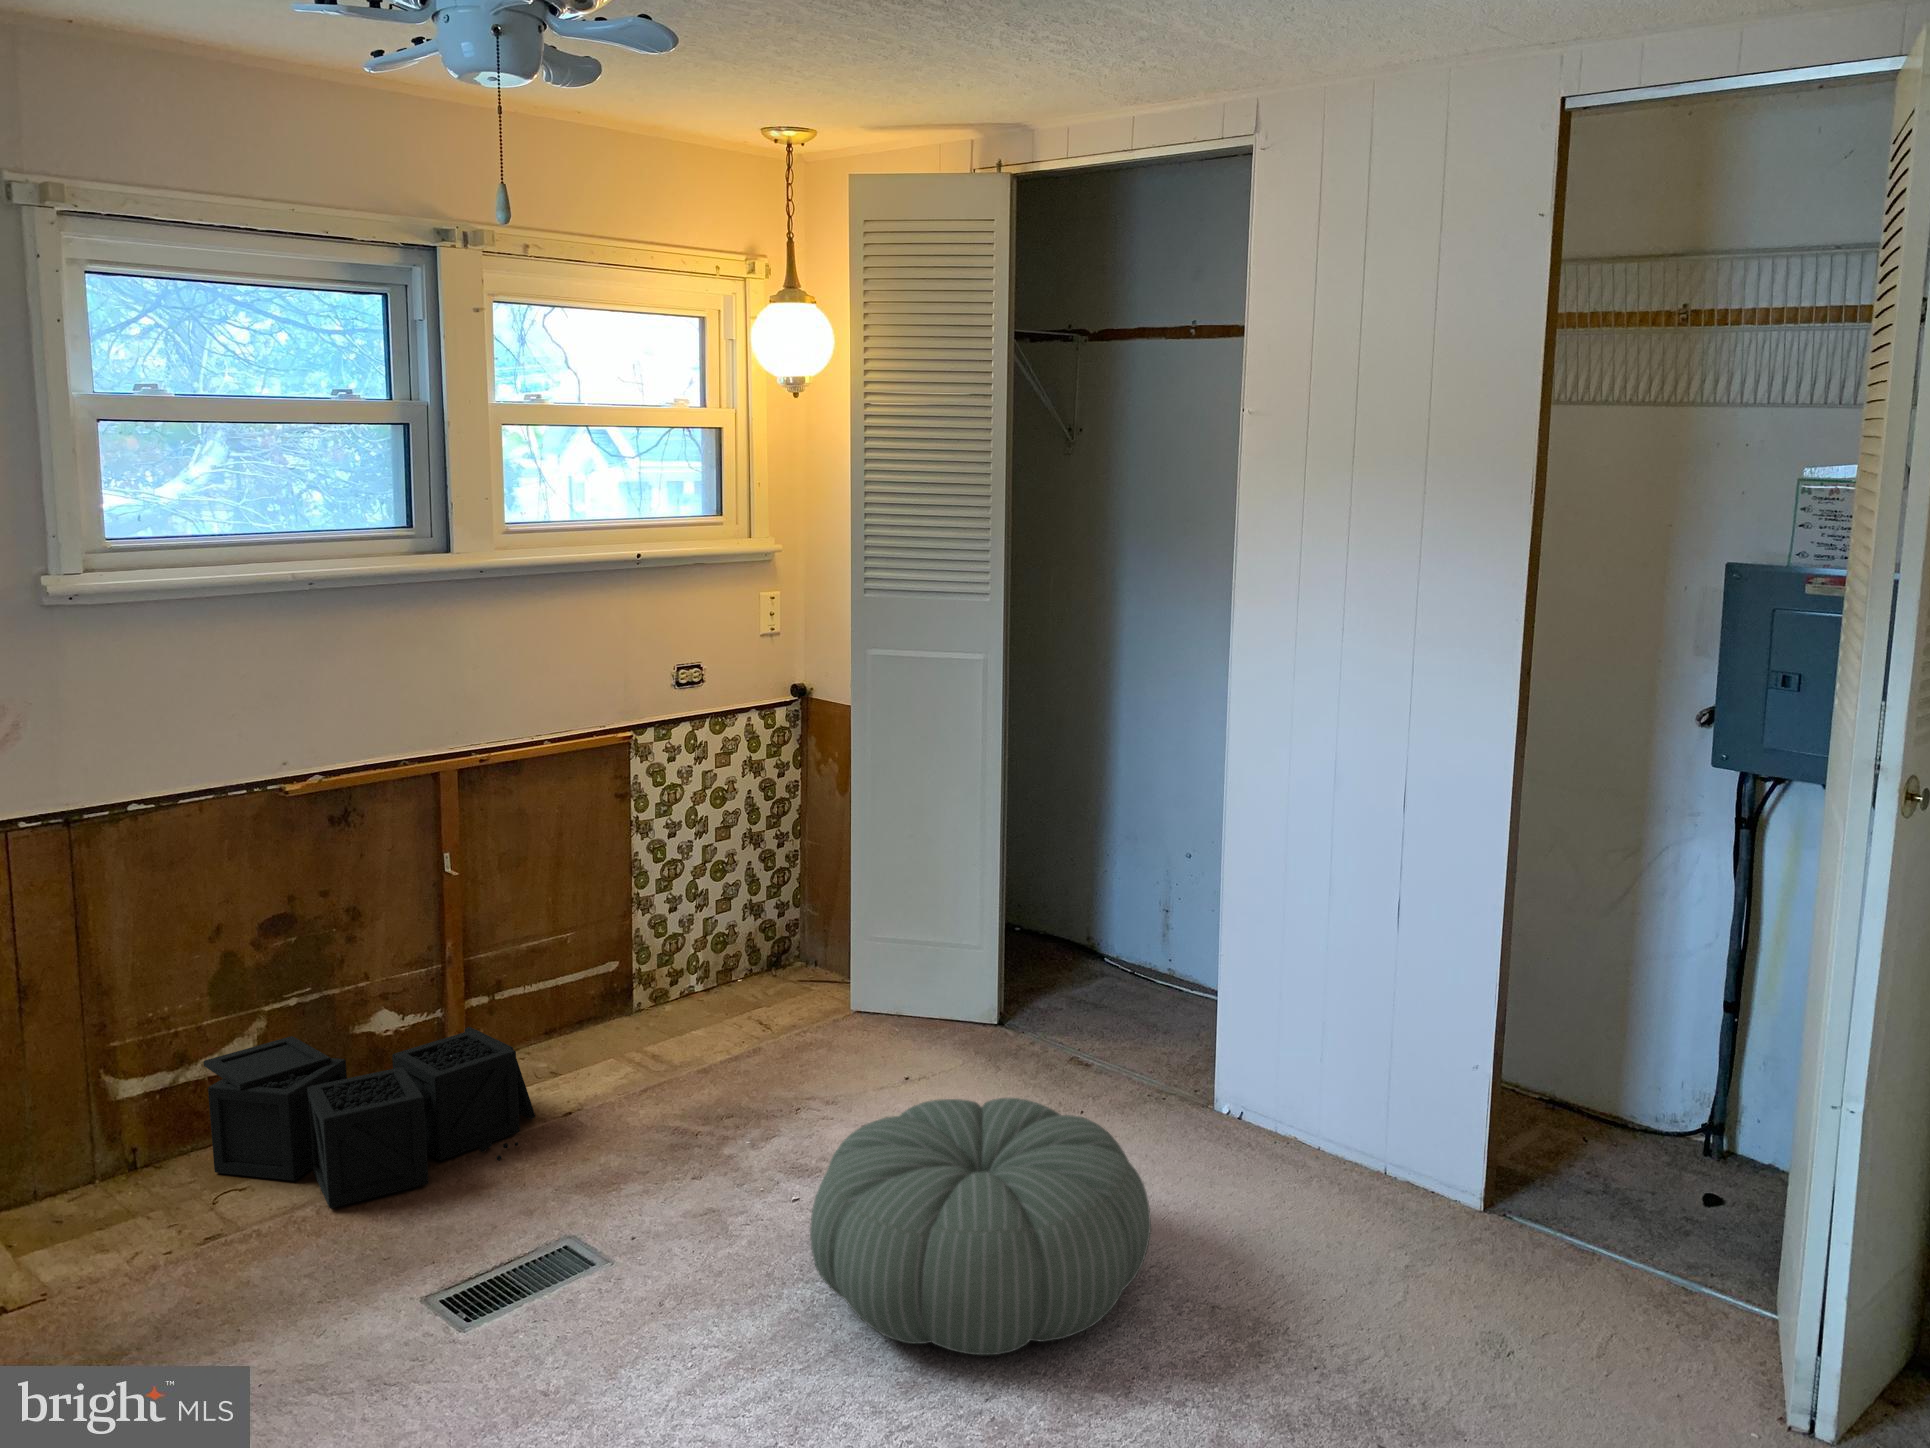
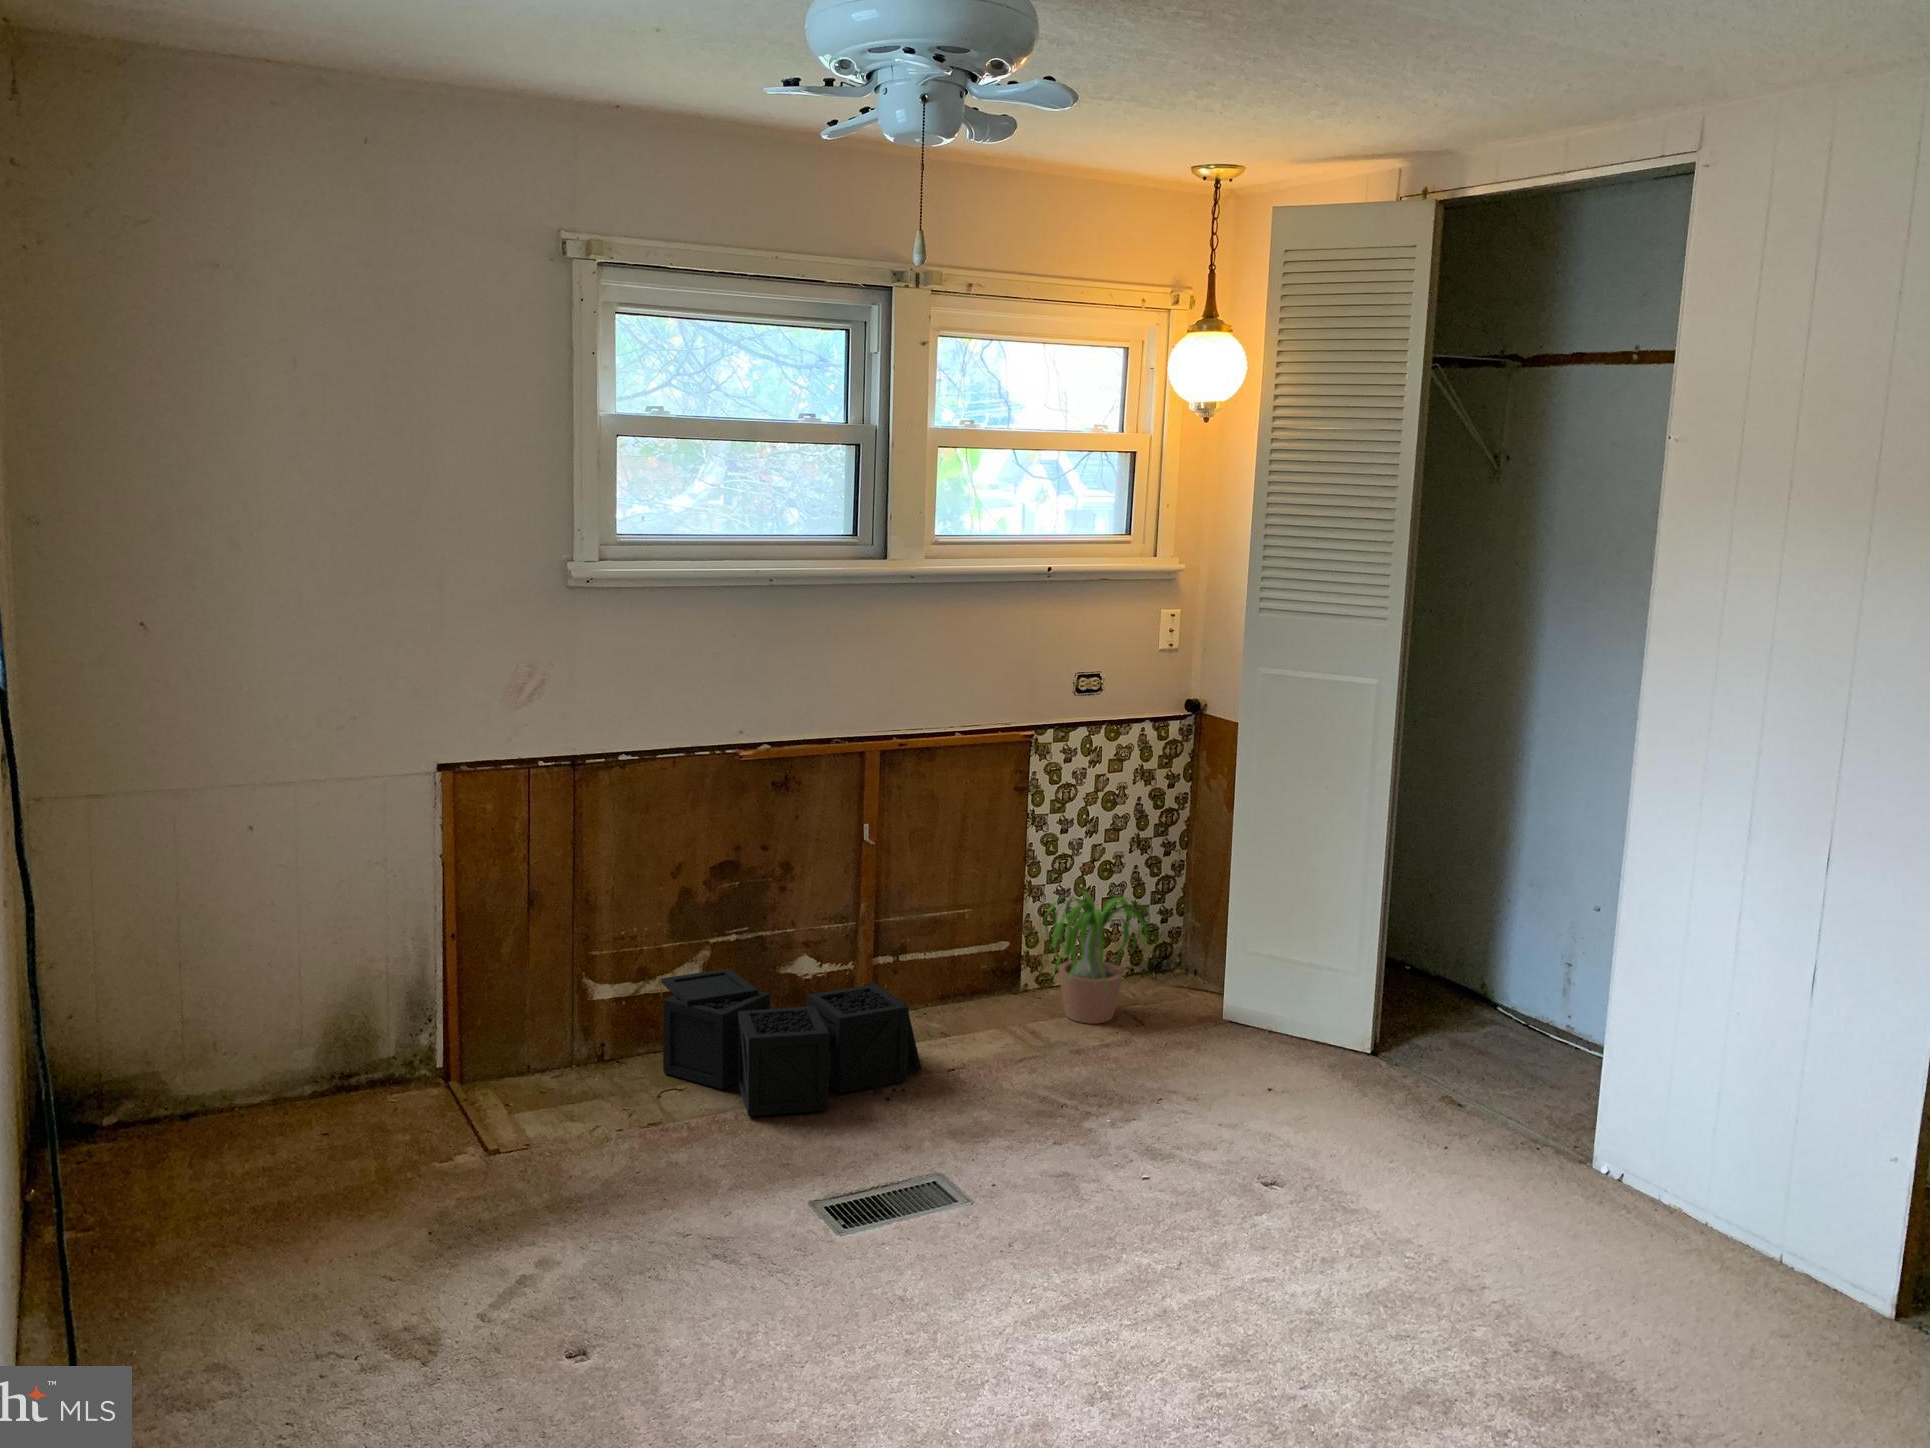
potted plant: none [652,895,790,1035] -> present [1044,890,1148,1024]
pouf: present [810,1098,1151,1355] -> none [1150,1105,1491,1349]

